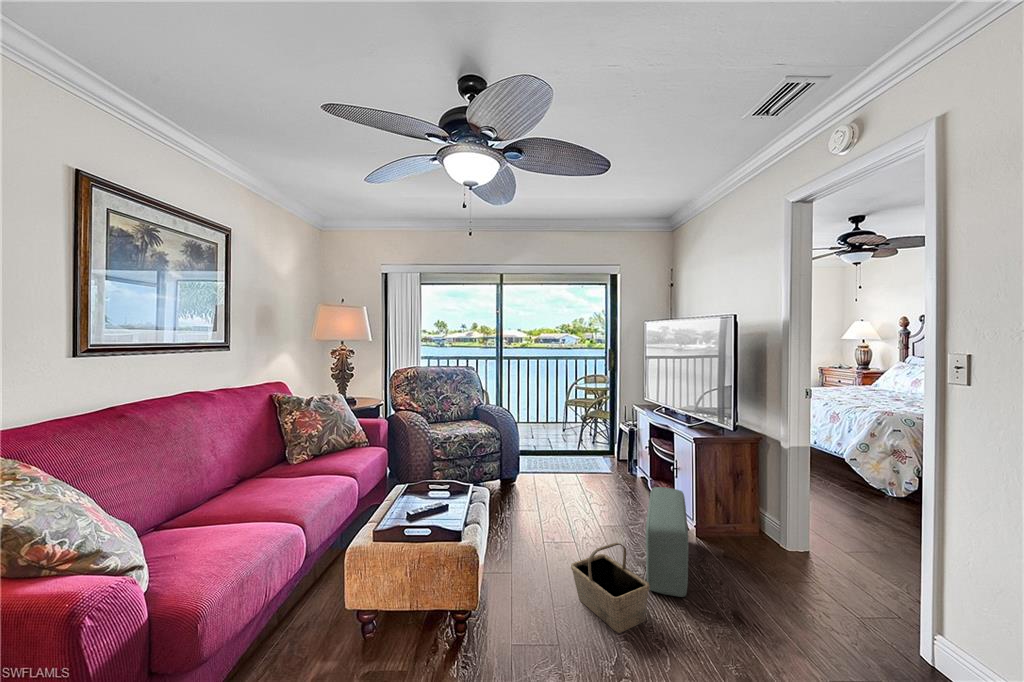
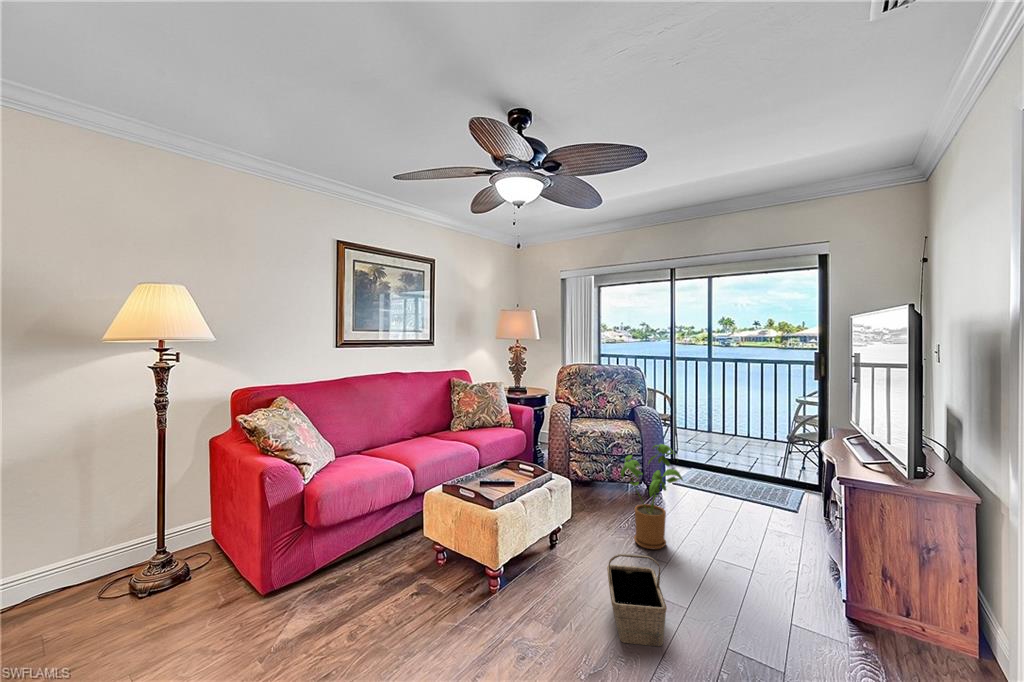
house plant: none [524,437,585,539] -> present [621,444,683,550]
pouf: present [645,487,688,597] -> none [697,523,812,649]

